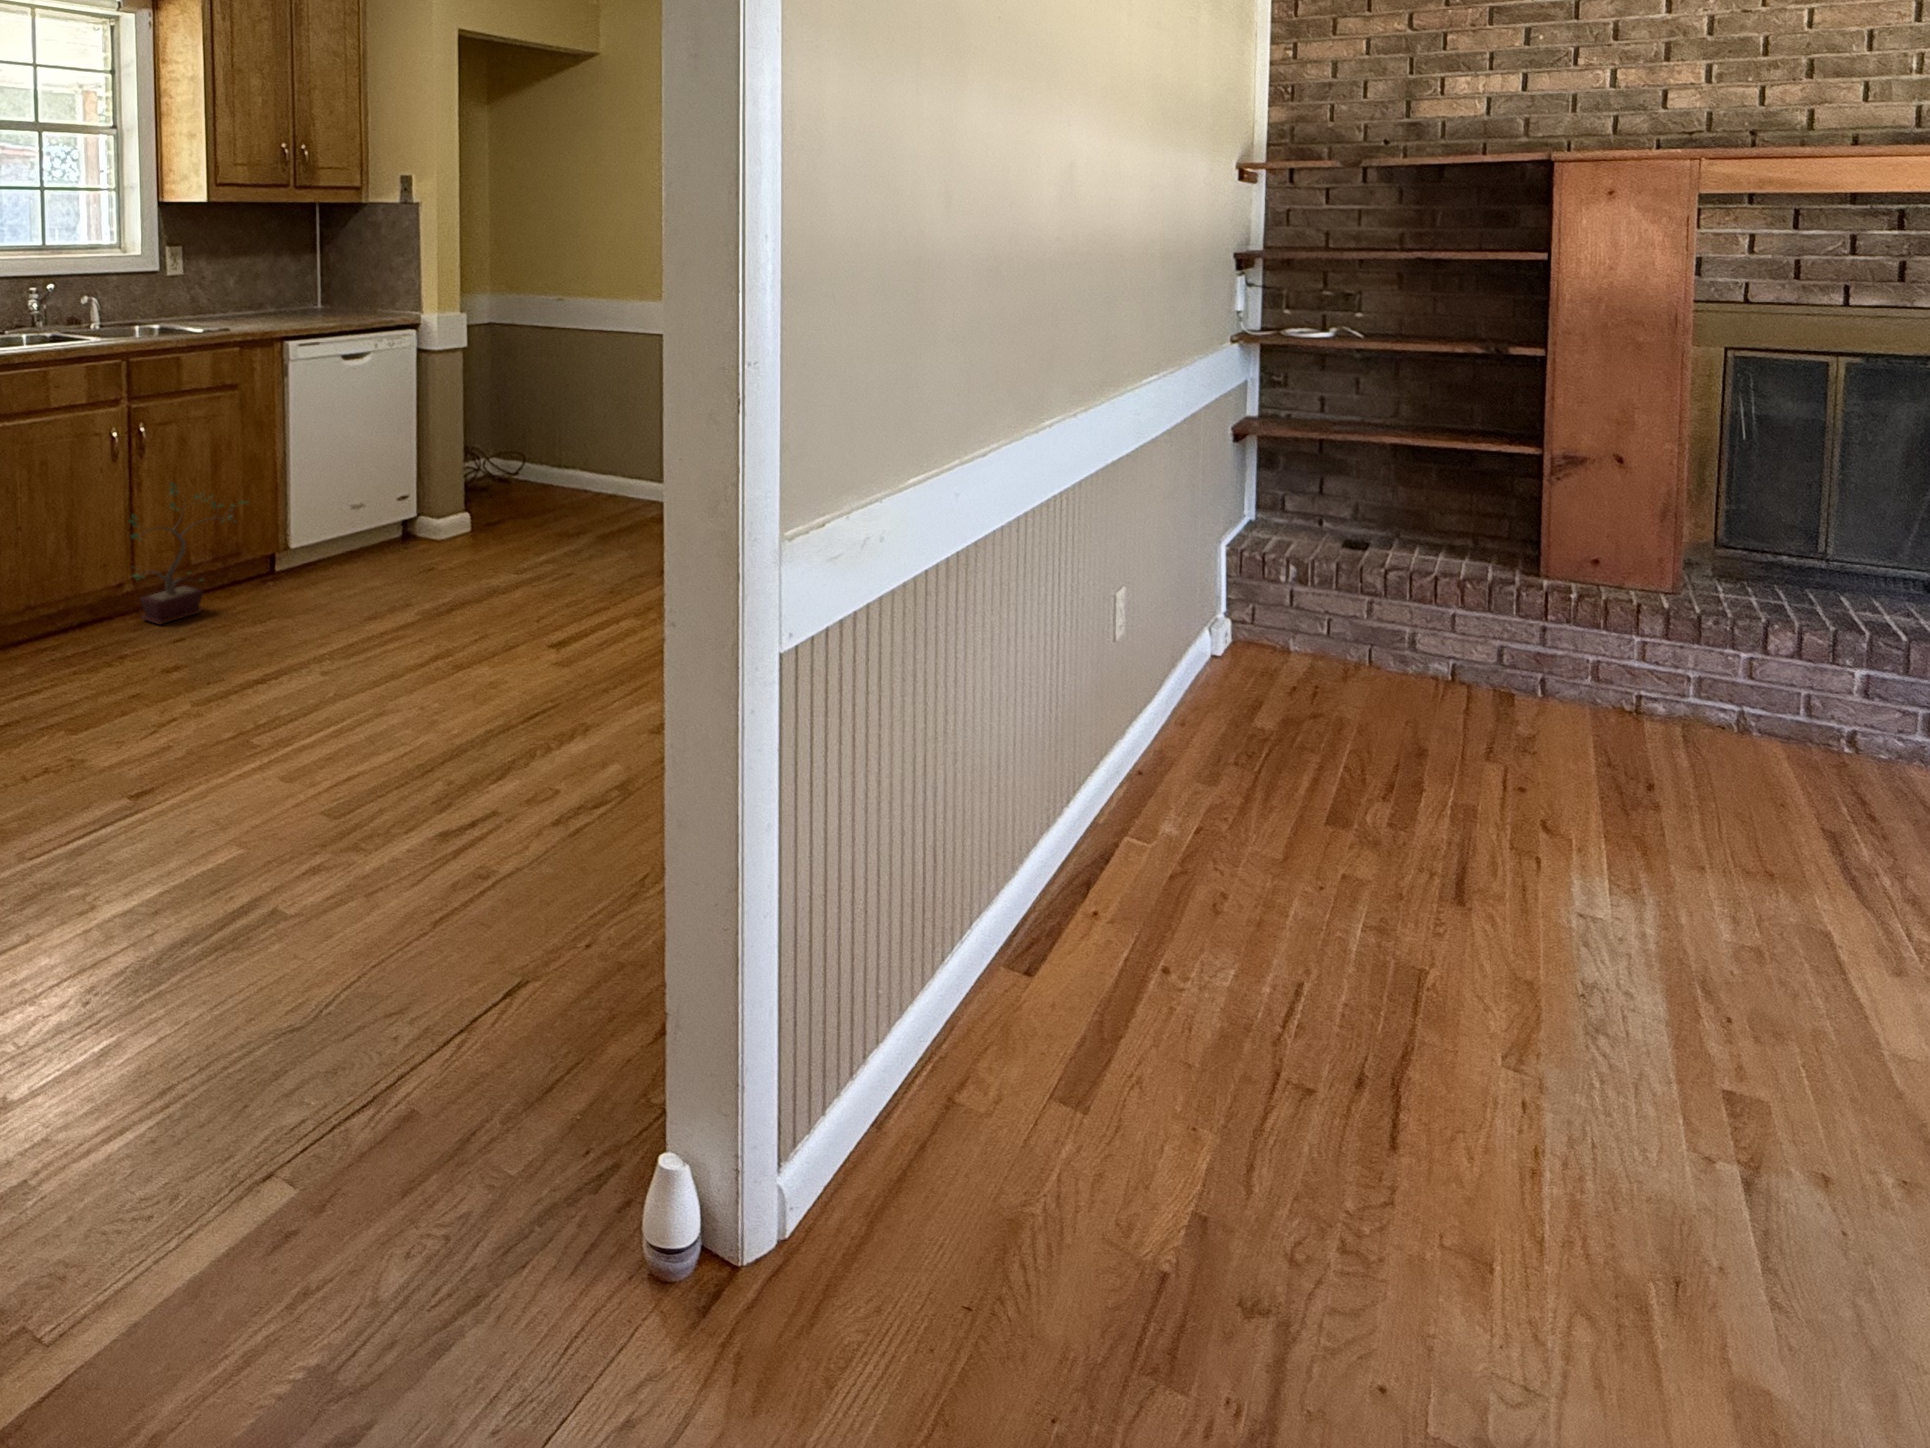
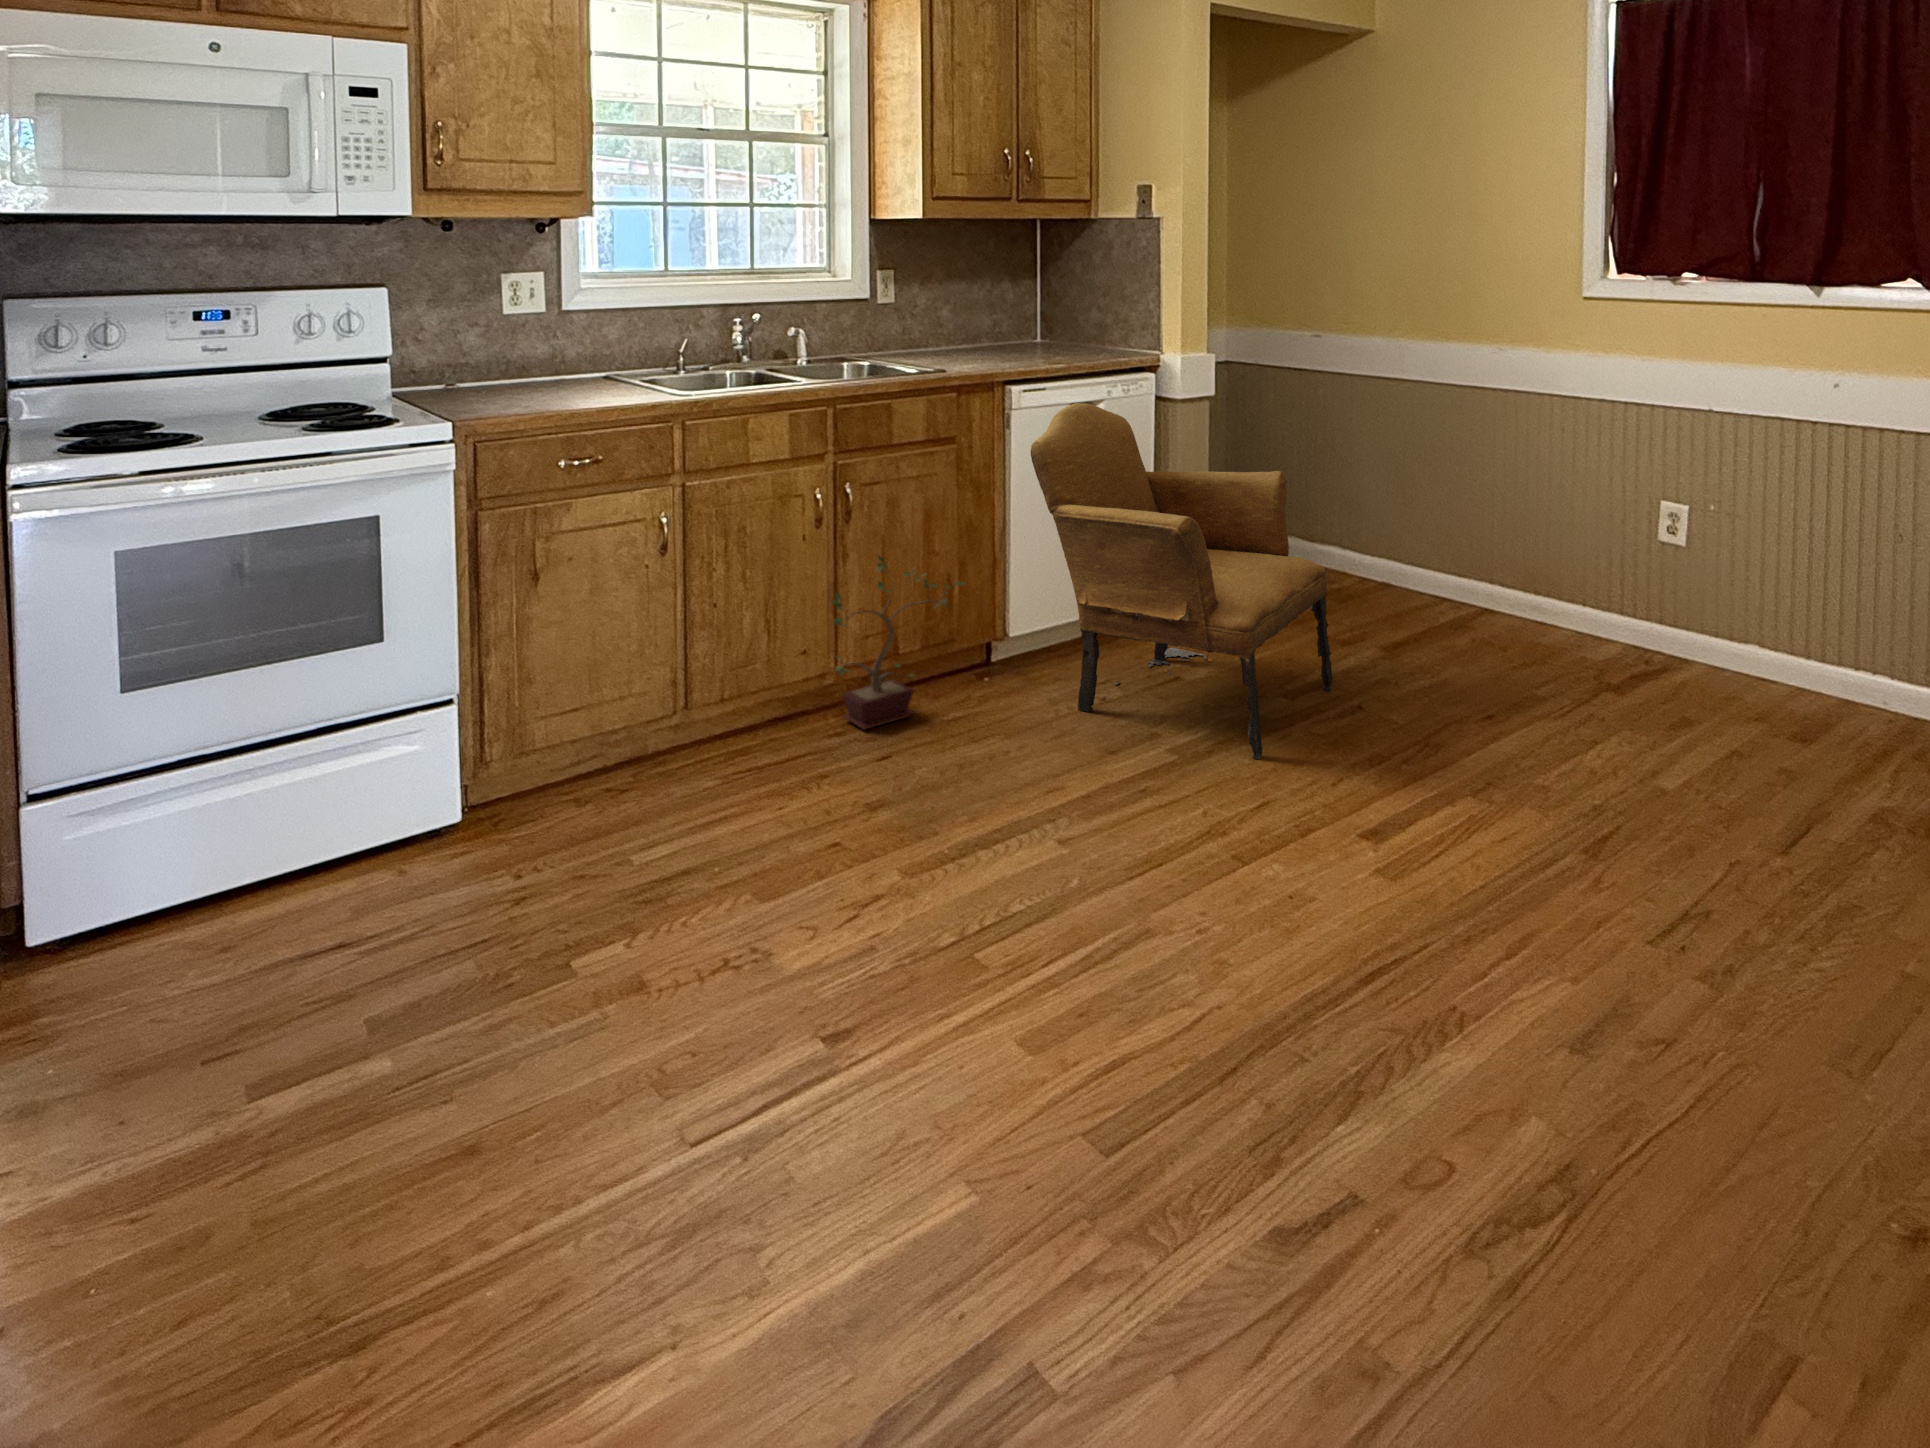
armchair: none [304,354,554,613] -> present [1031,403,1333,759]

